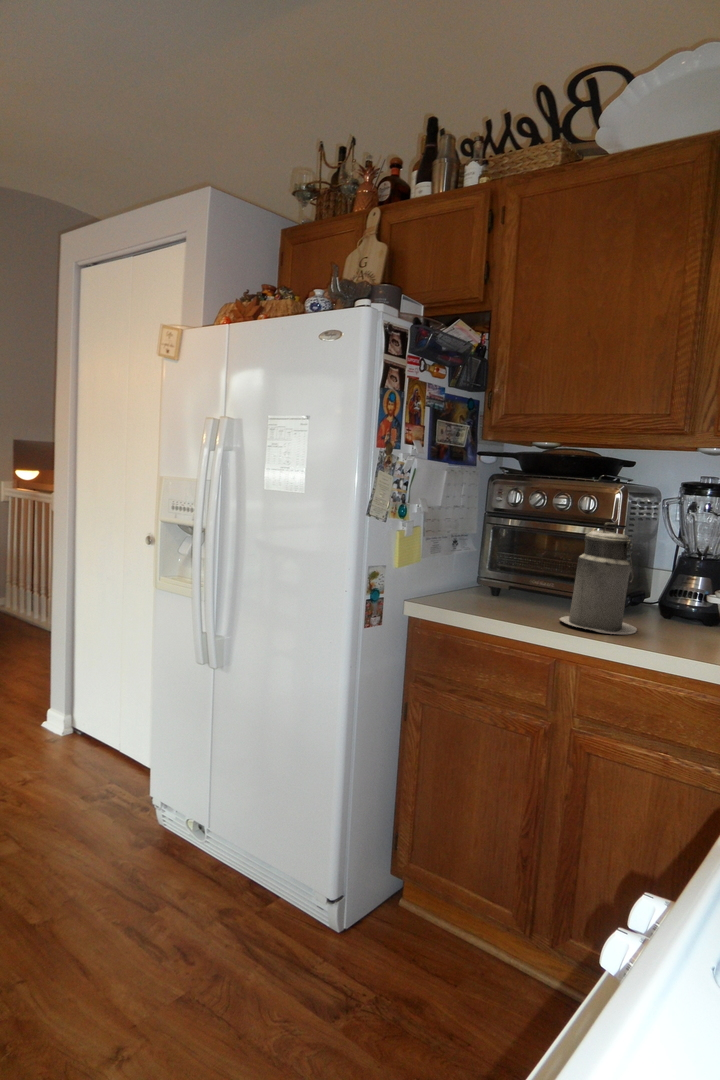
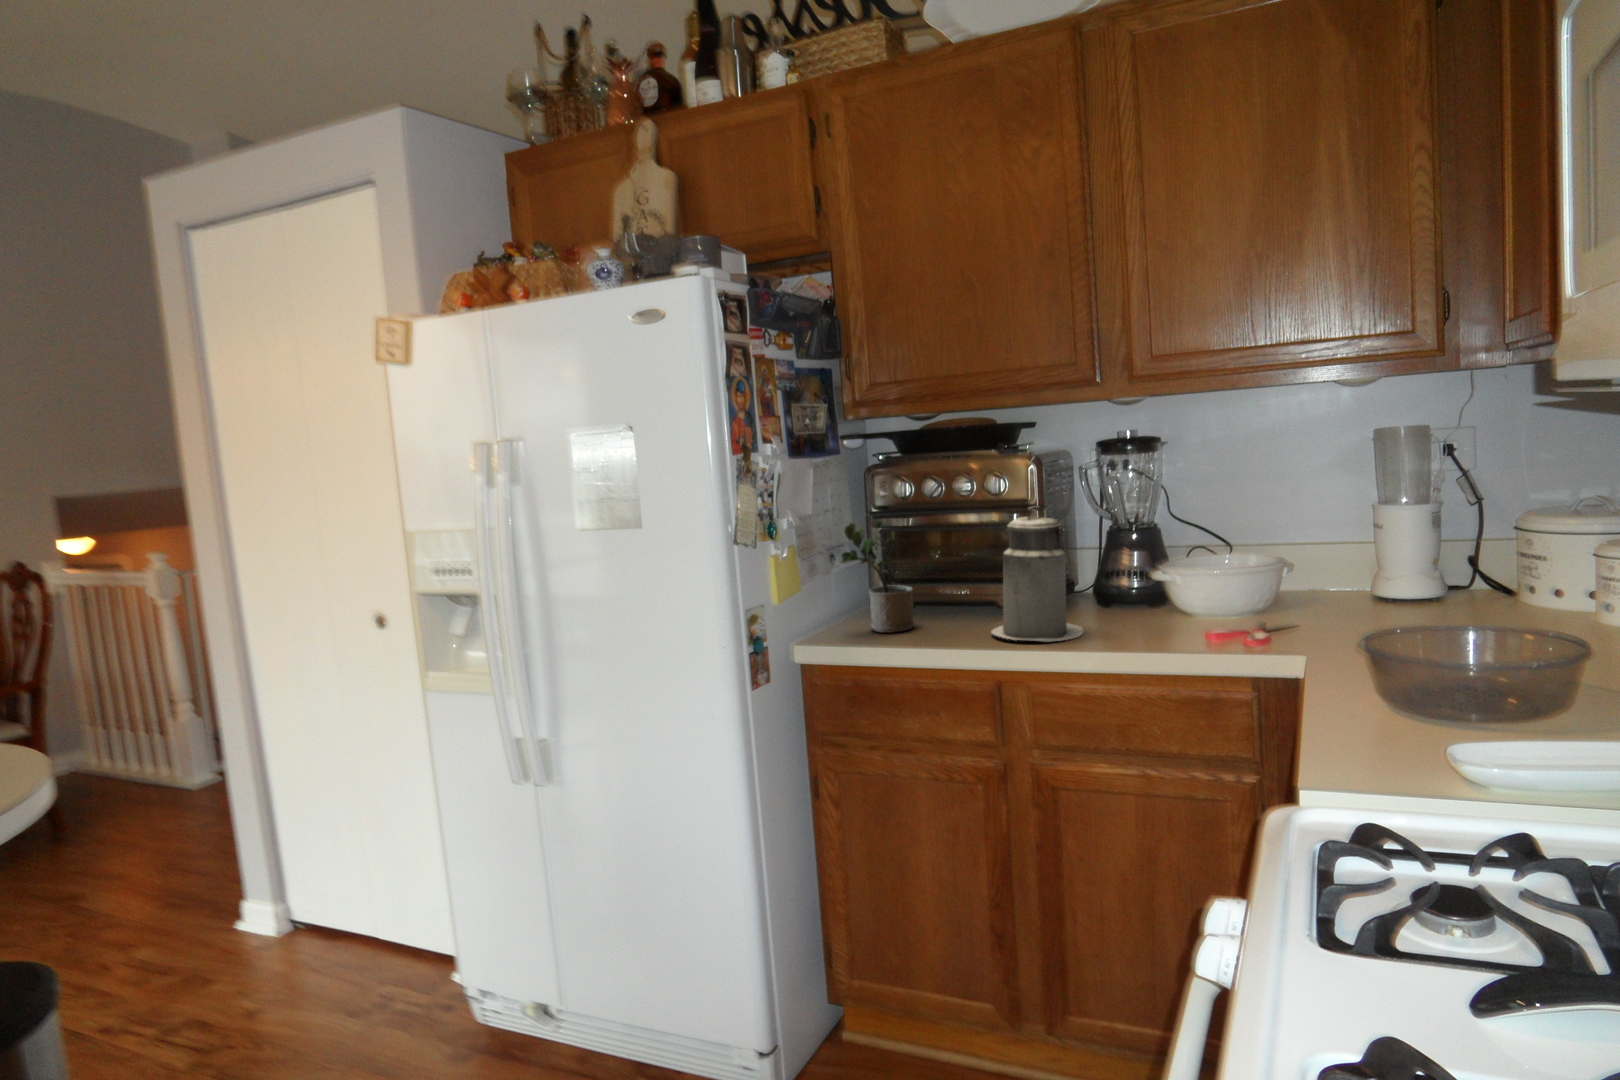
potted plant: none [454,517,508,607] -> present [841,521,914,632]

